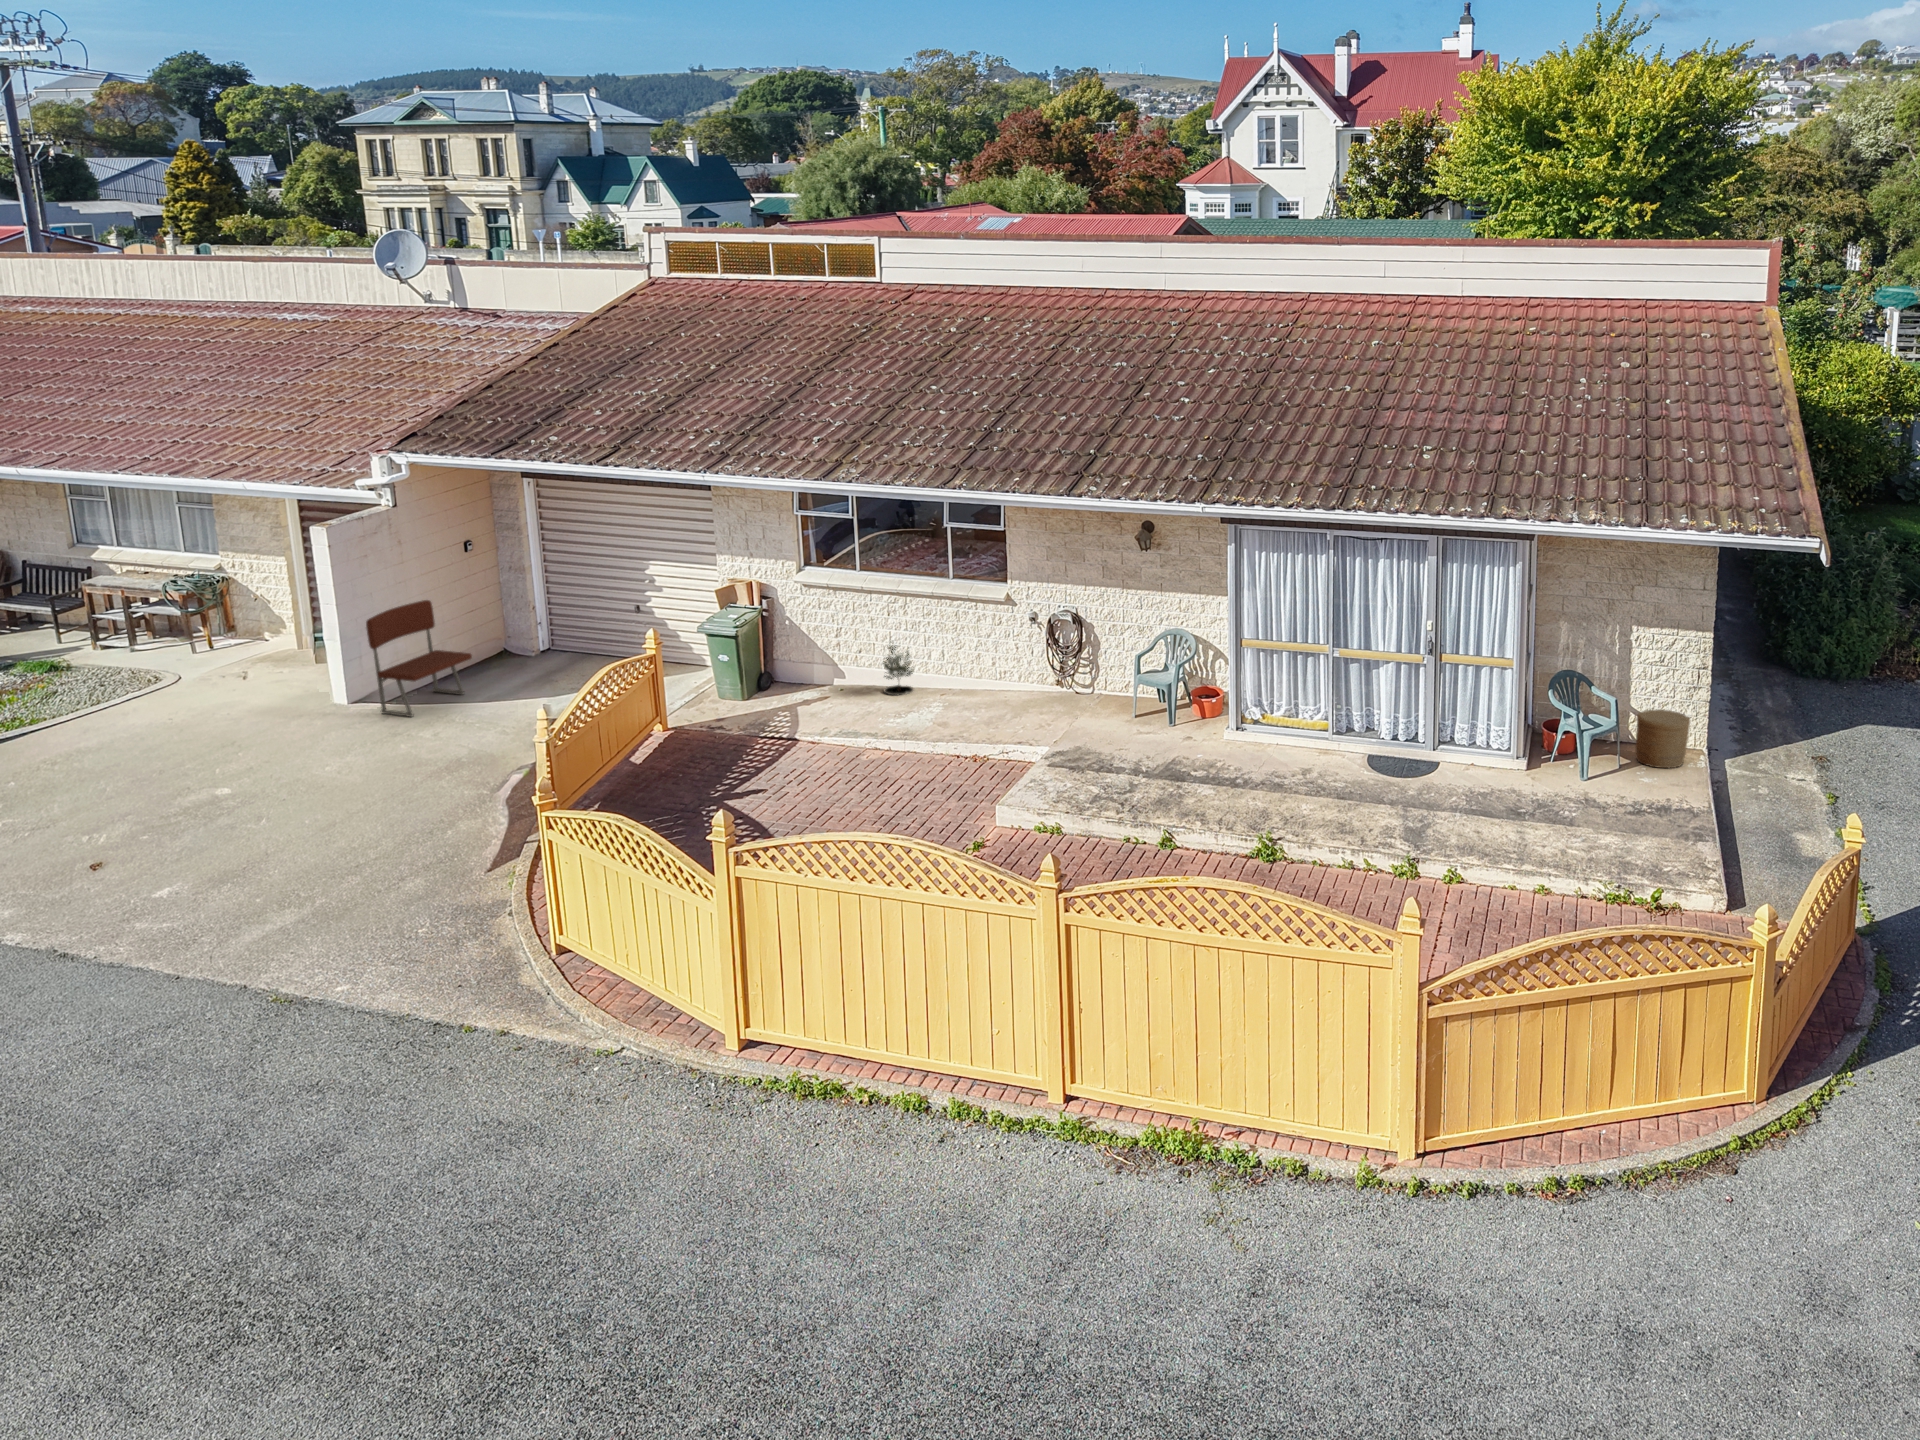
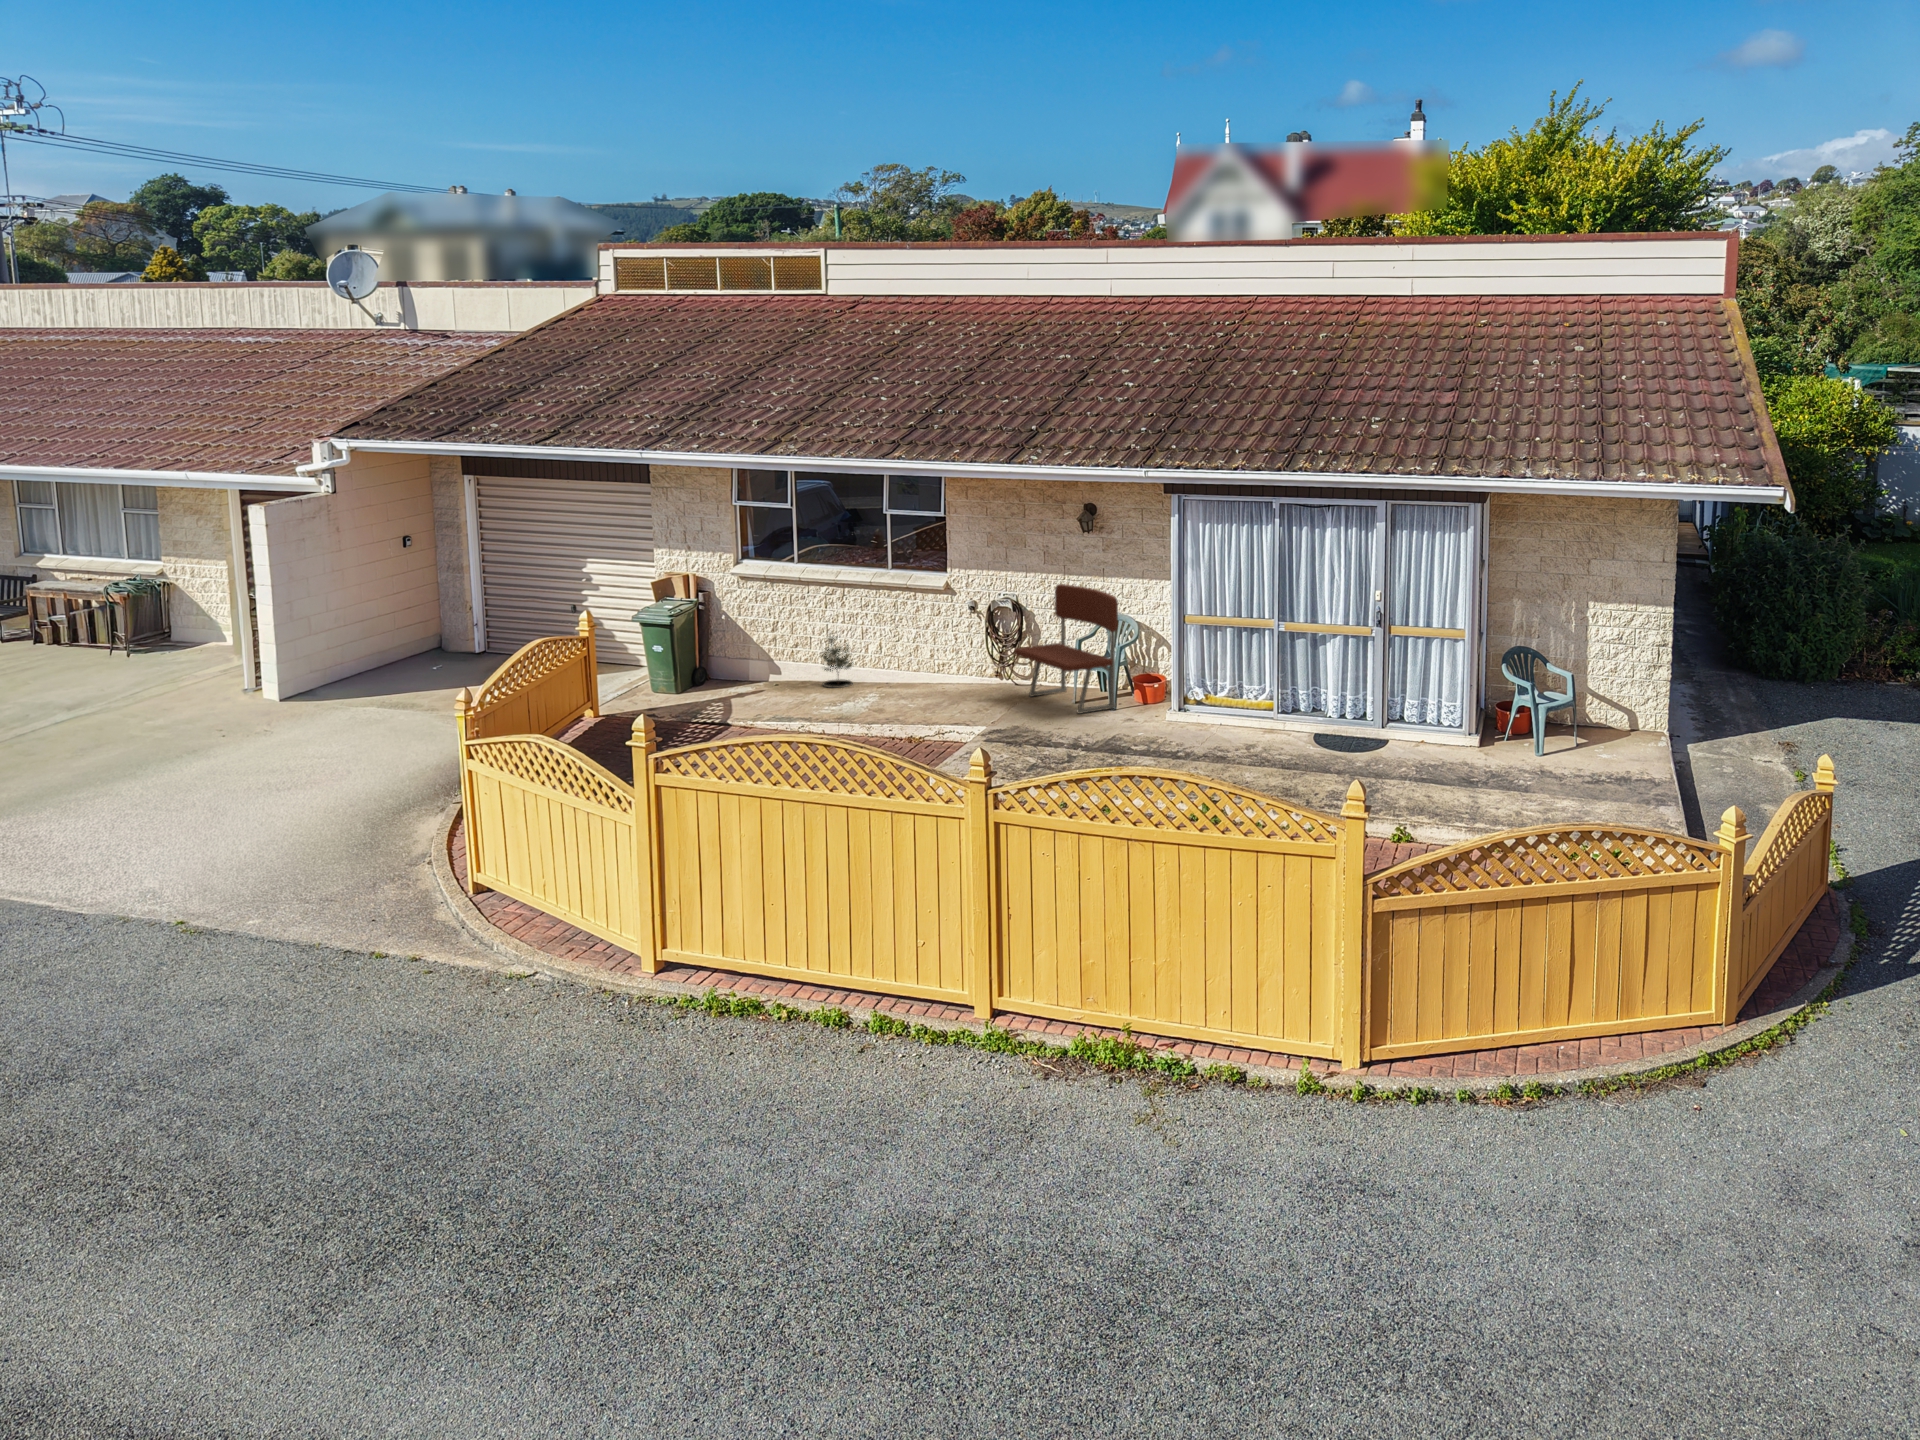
bench: present [366,600,472,717] -> present [1014,584,1118,714]
woven basket: present [1636,709,1690,768] -> none [1593,687,1648,745]

